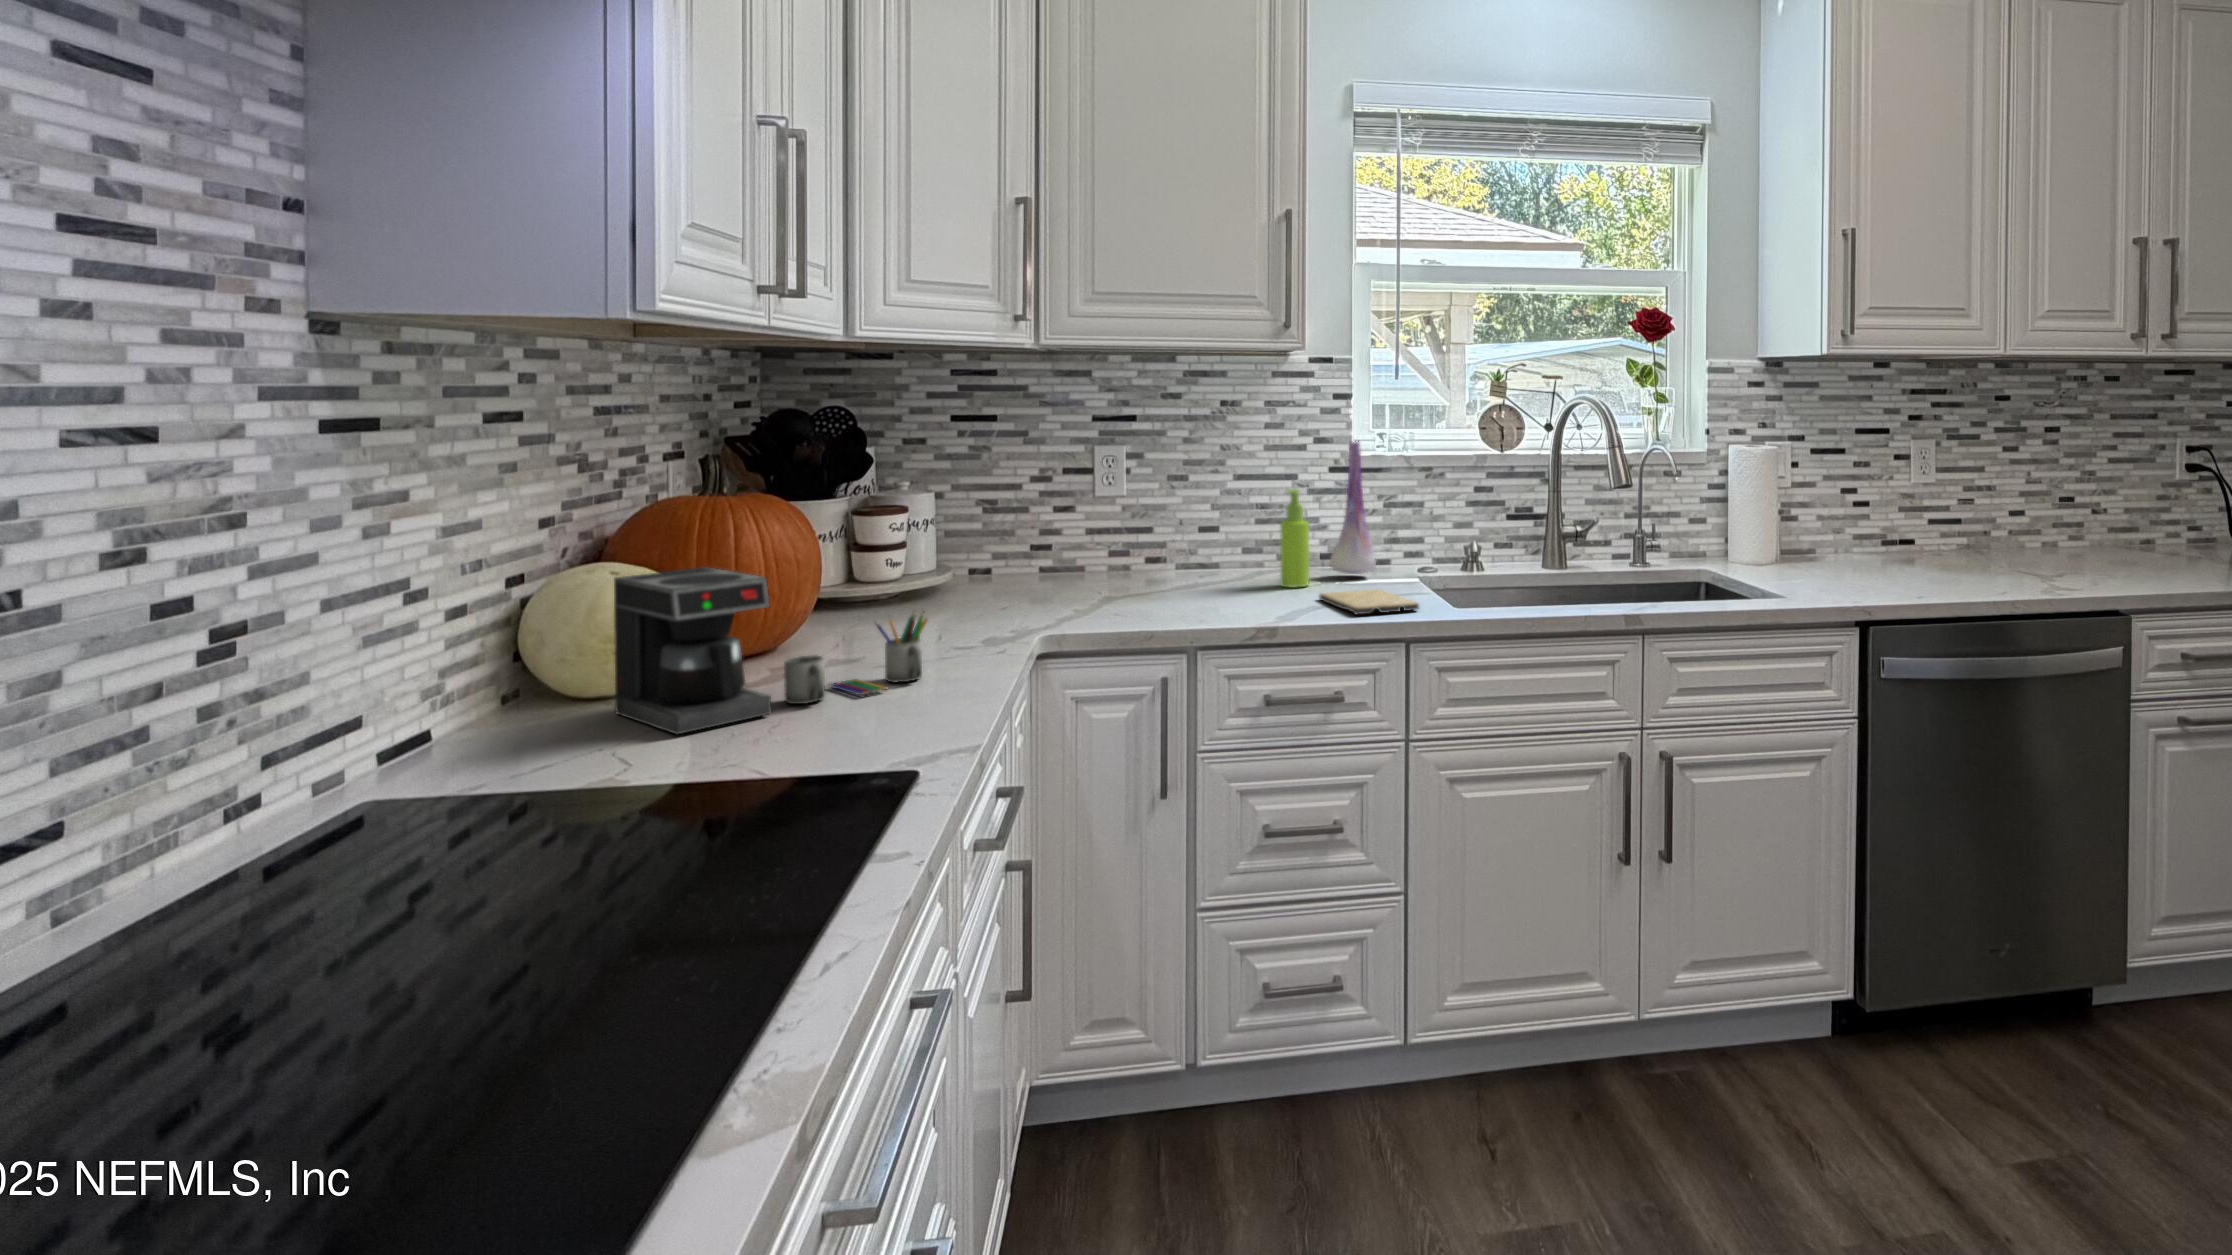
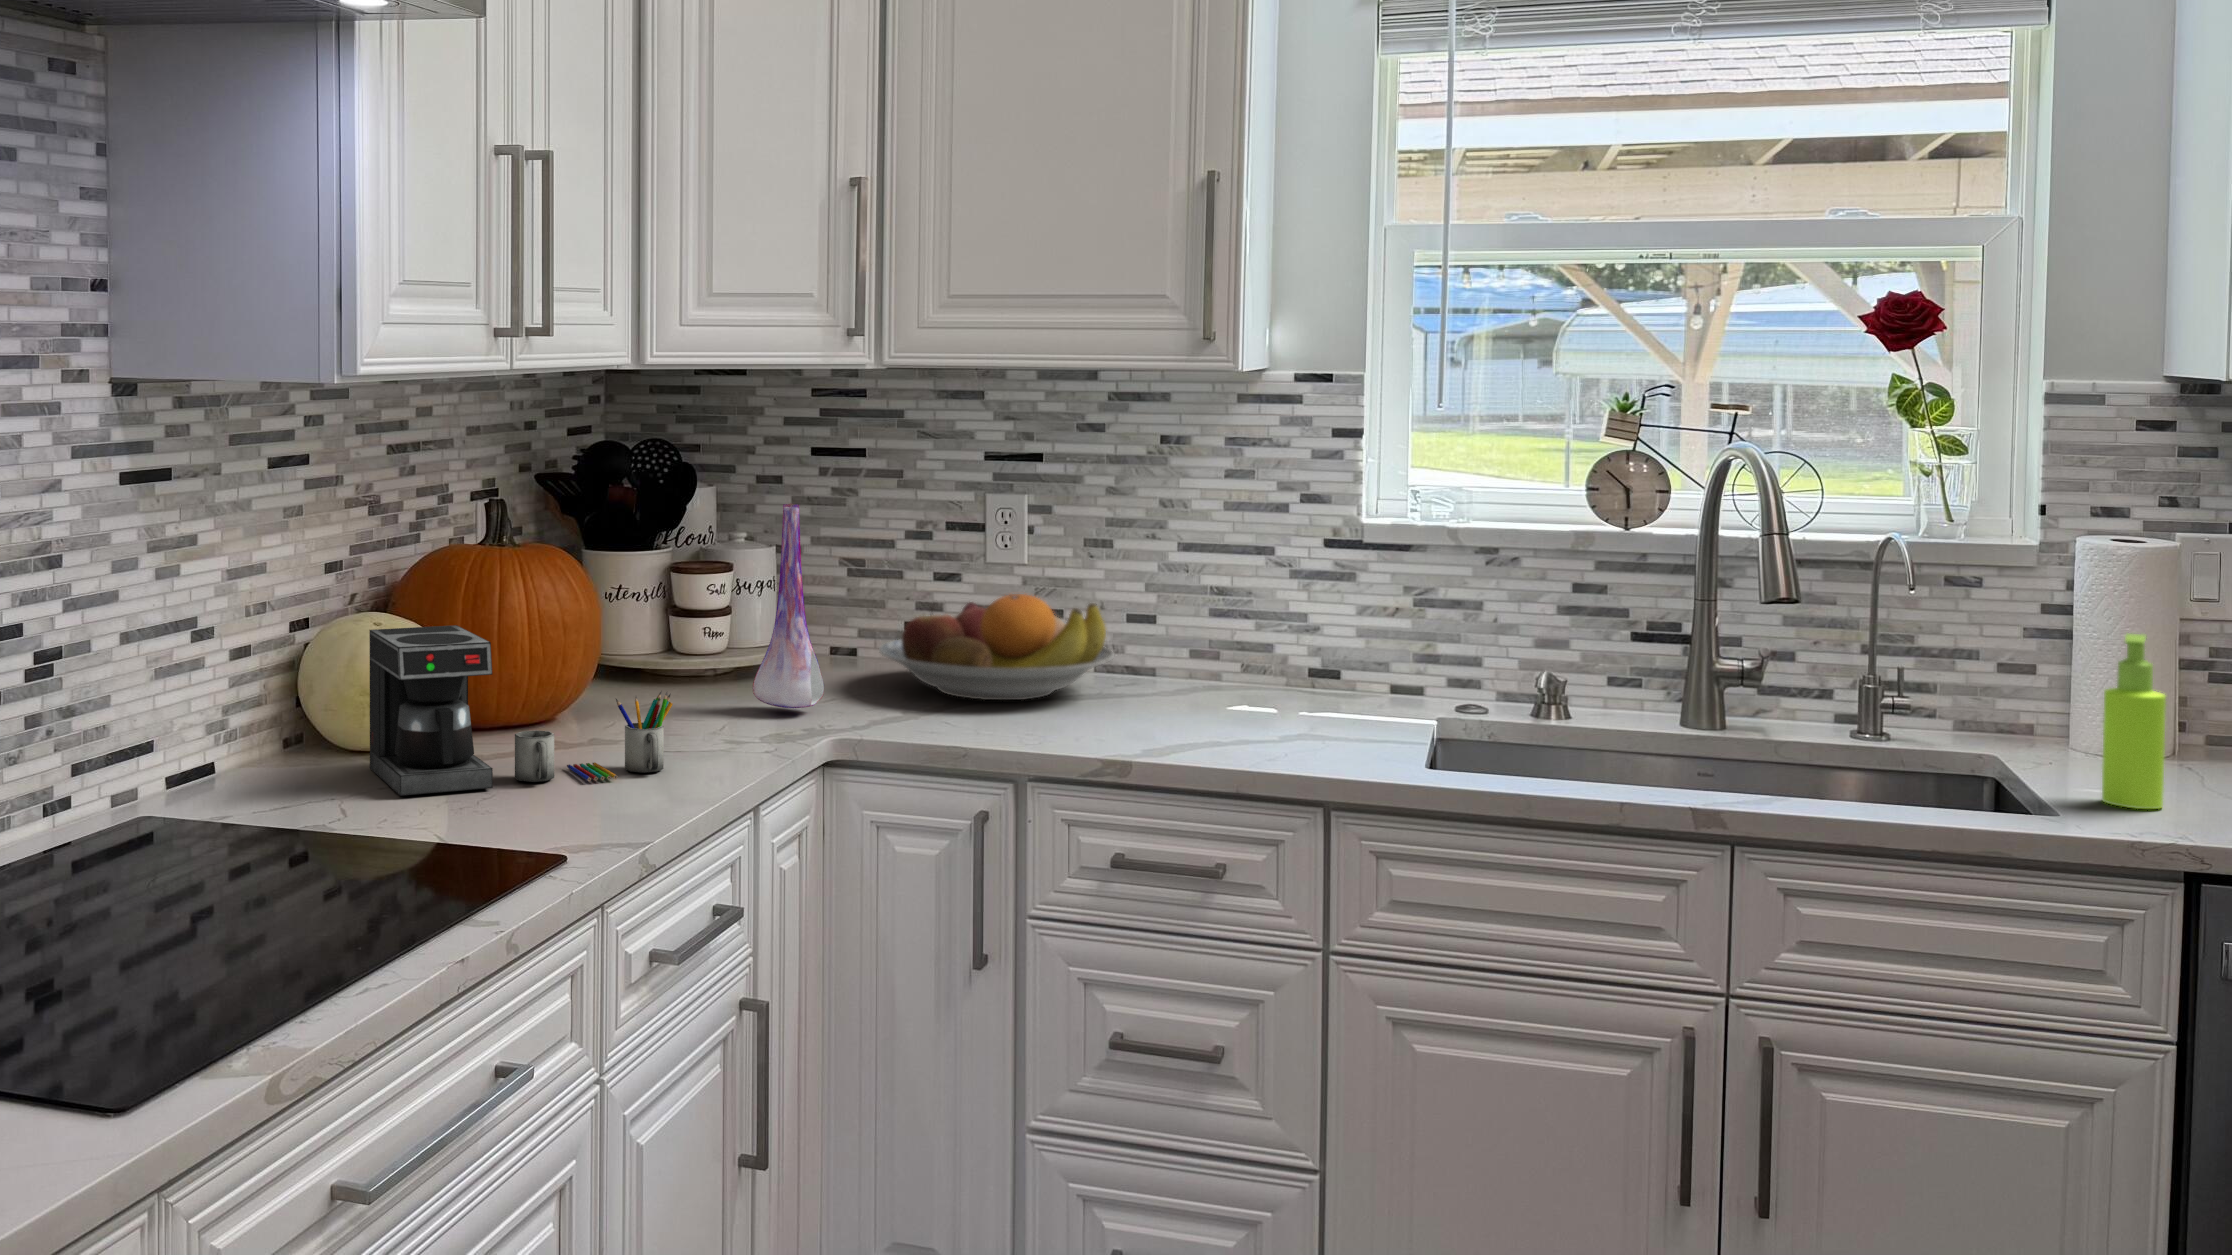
vase: present [1330,441,1376,574] -> present [753,504,824,708]
soap dispenser: present [1280,489,1309,587] -> present [2102,634,2166,809]
fruit bowl: none [1033,515,1213,596] -> present [879,594,1114,700]
cutting board: present [1320,589,1419,615] -> none [1237,723,1362,761]

